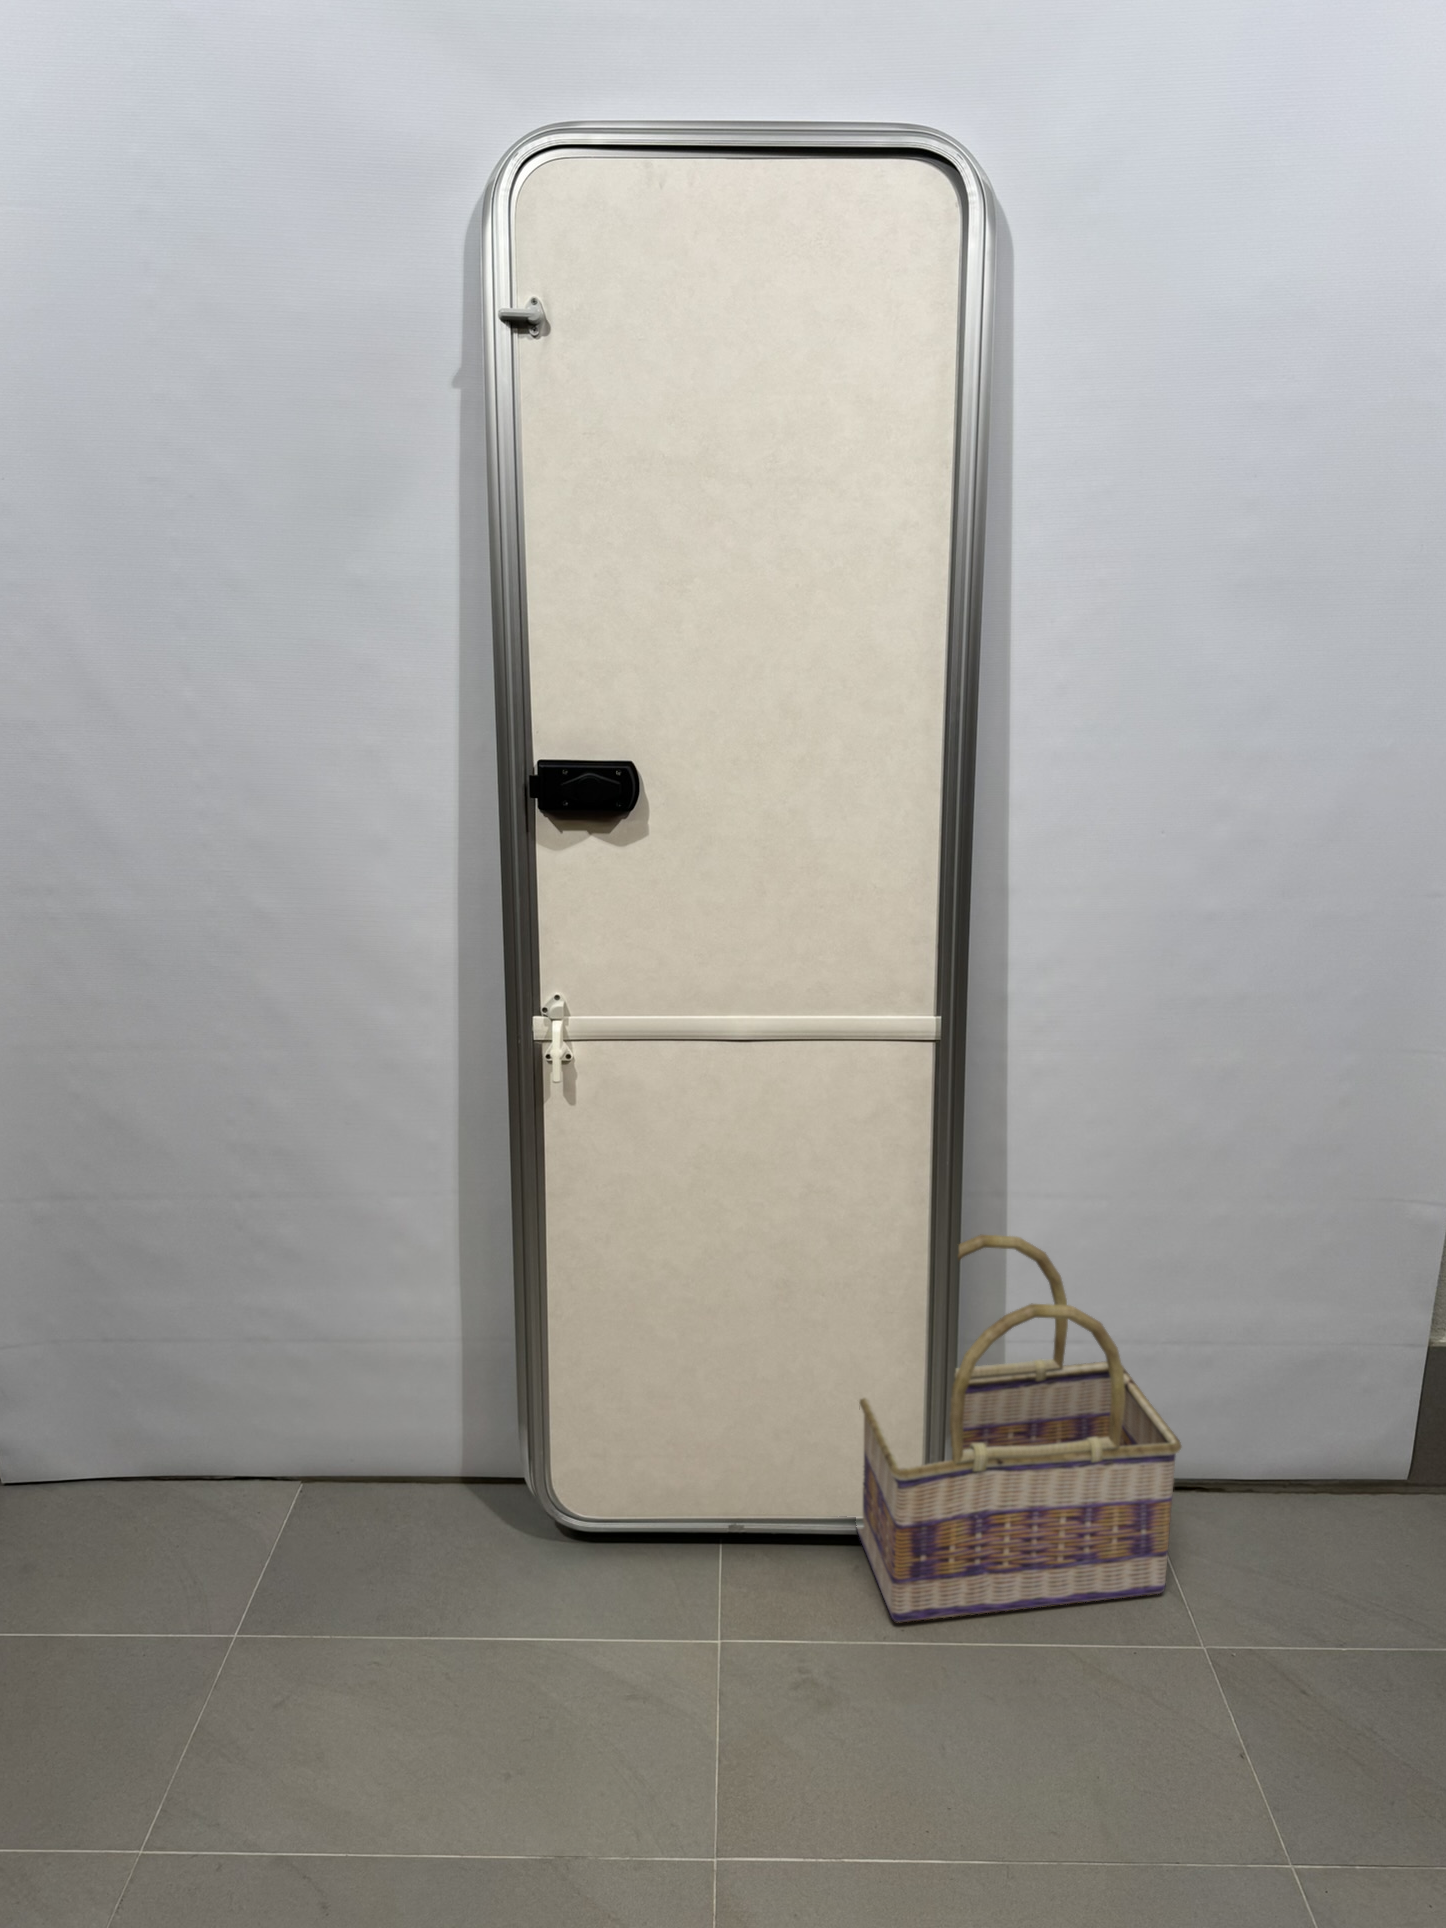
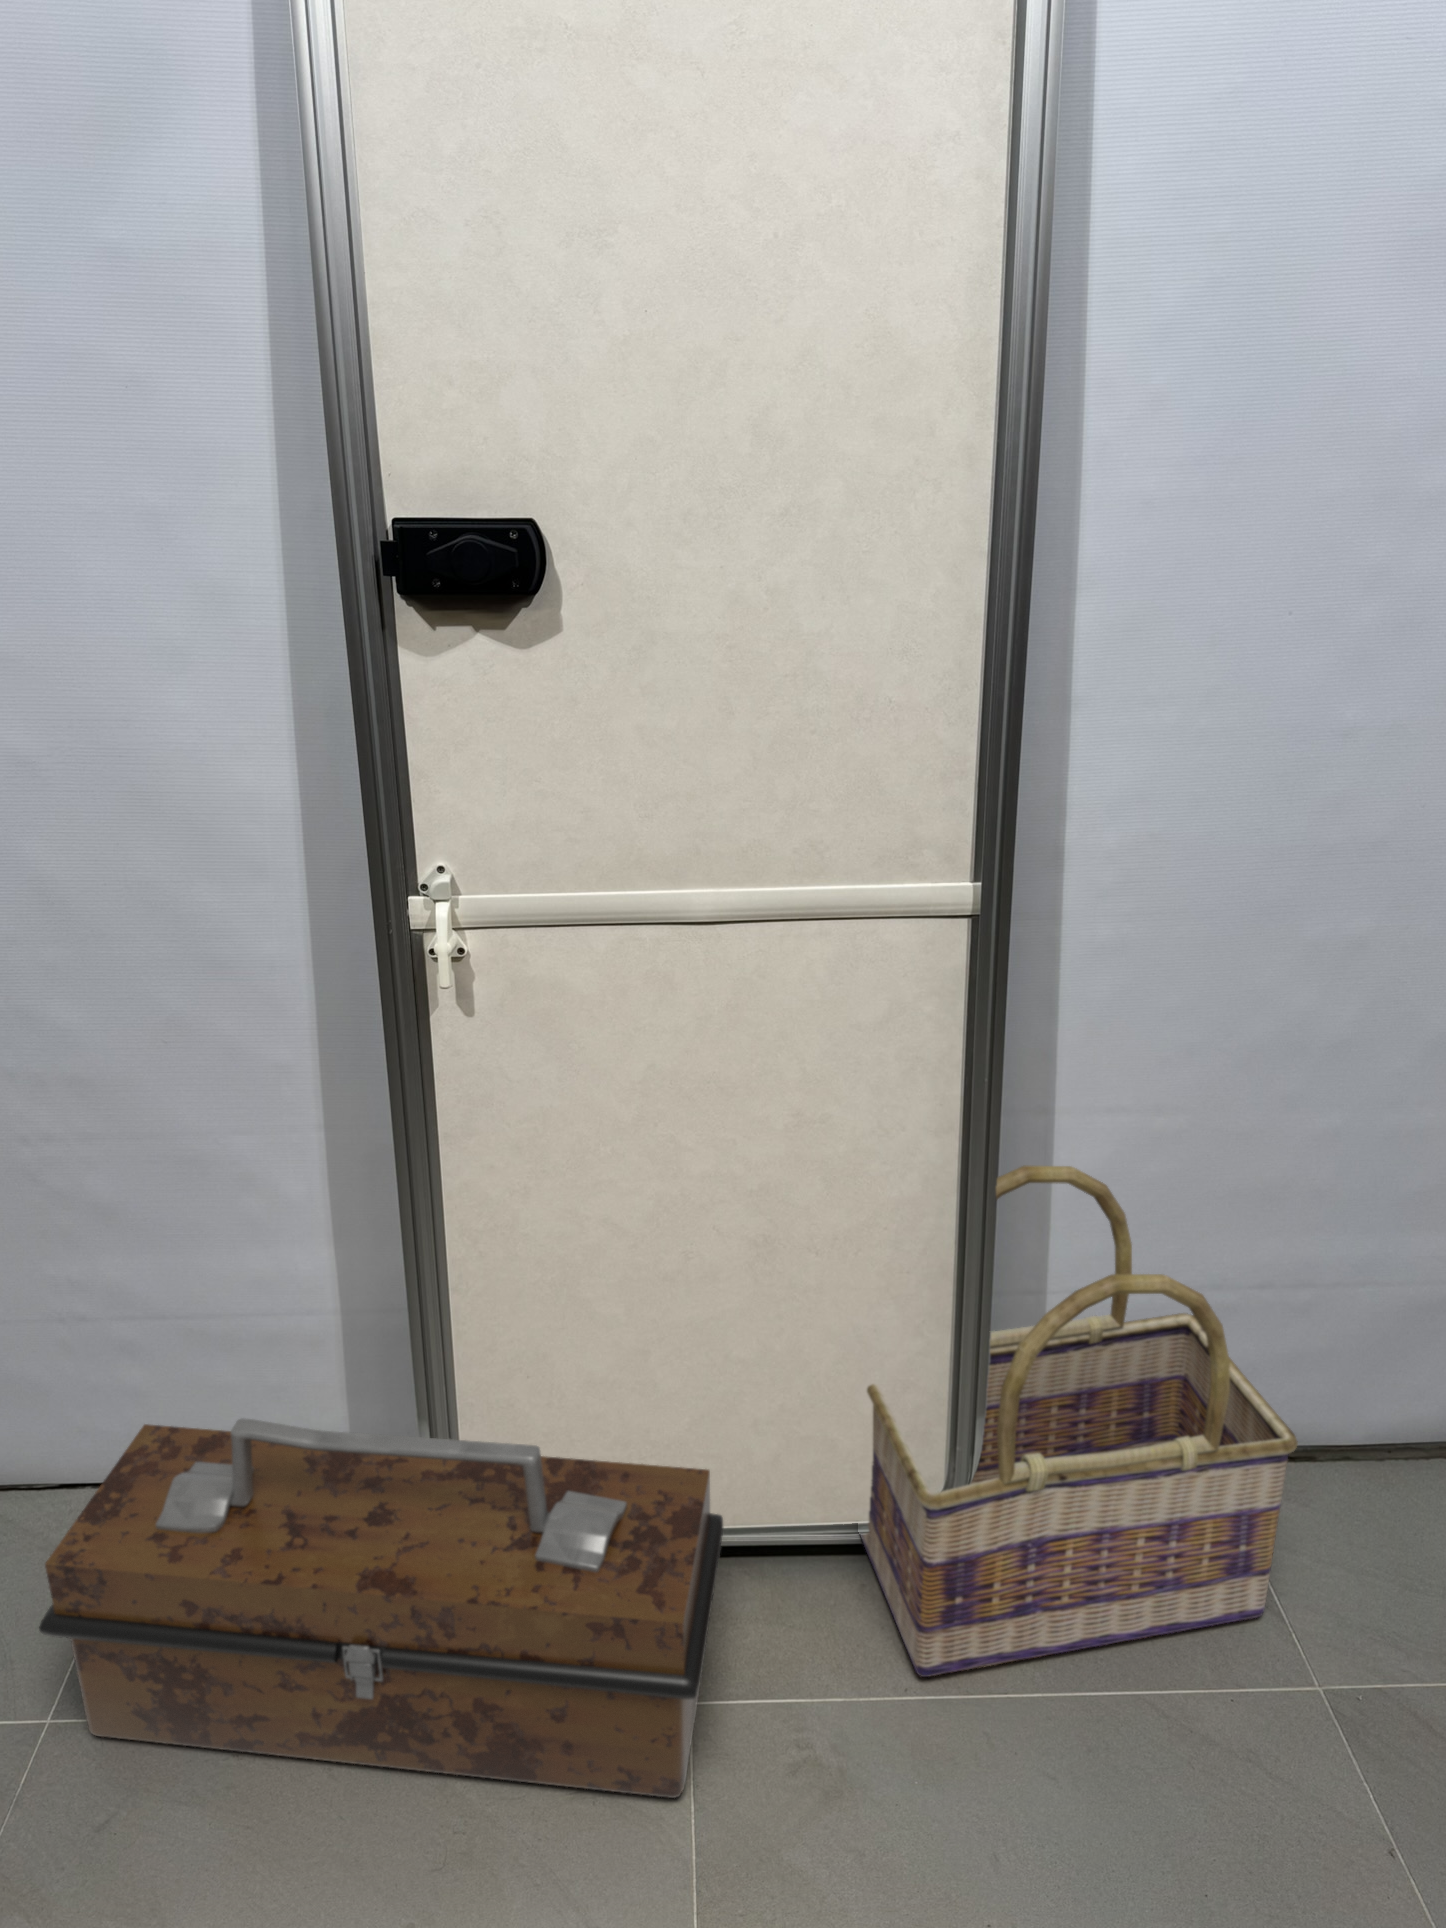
toolbox: none [246,1397,748,1689] -> present [39,1418,723,1798]

